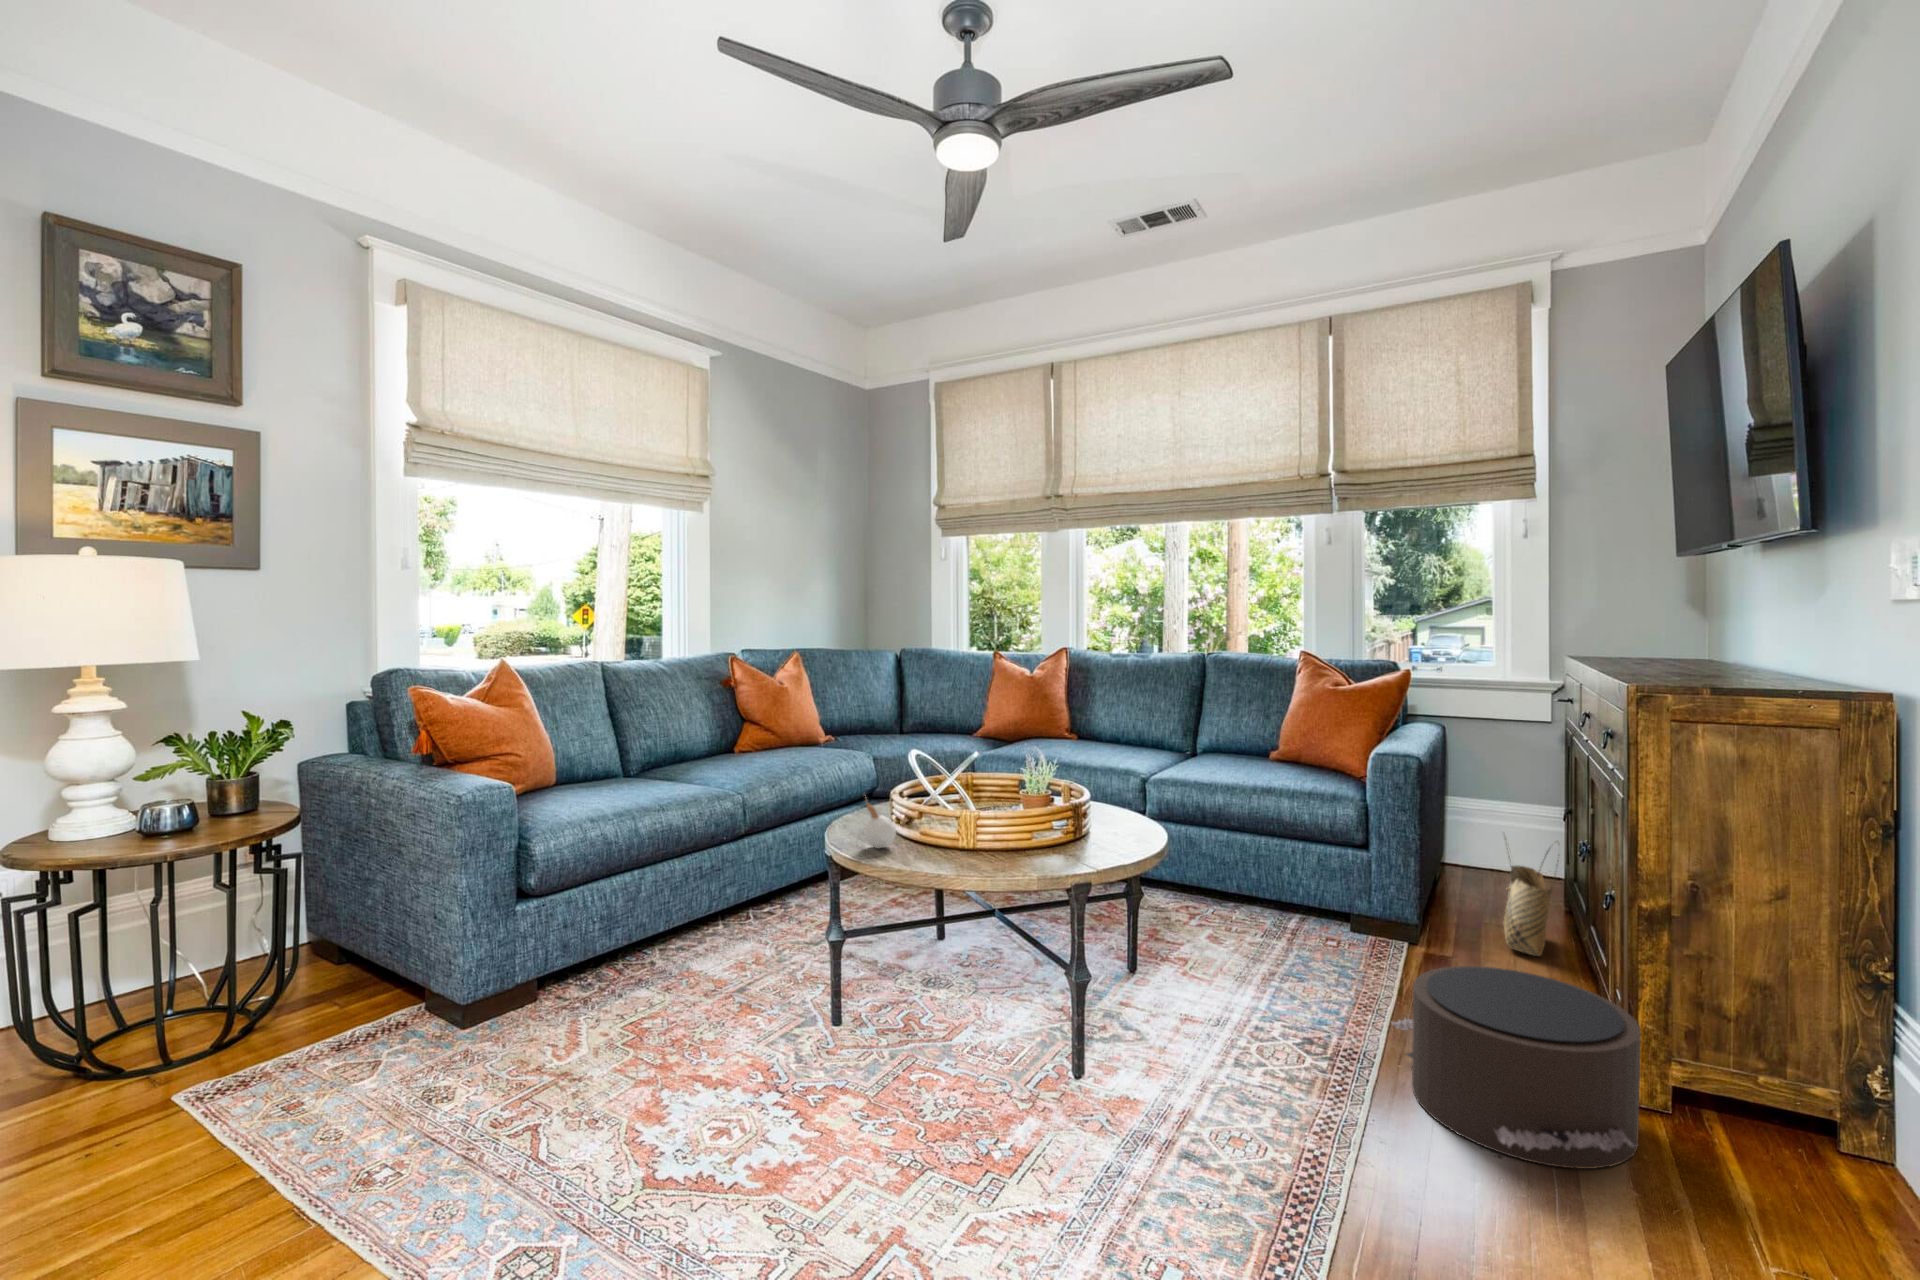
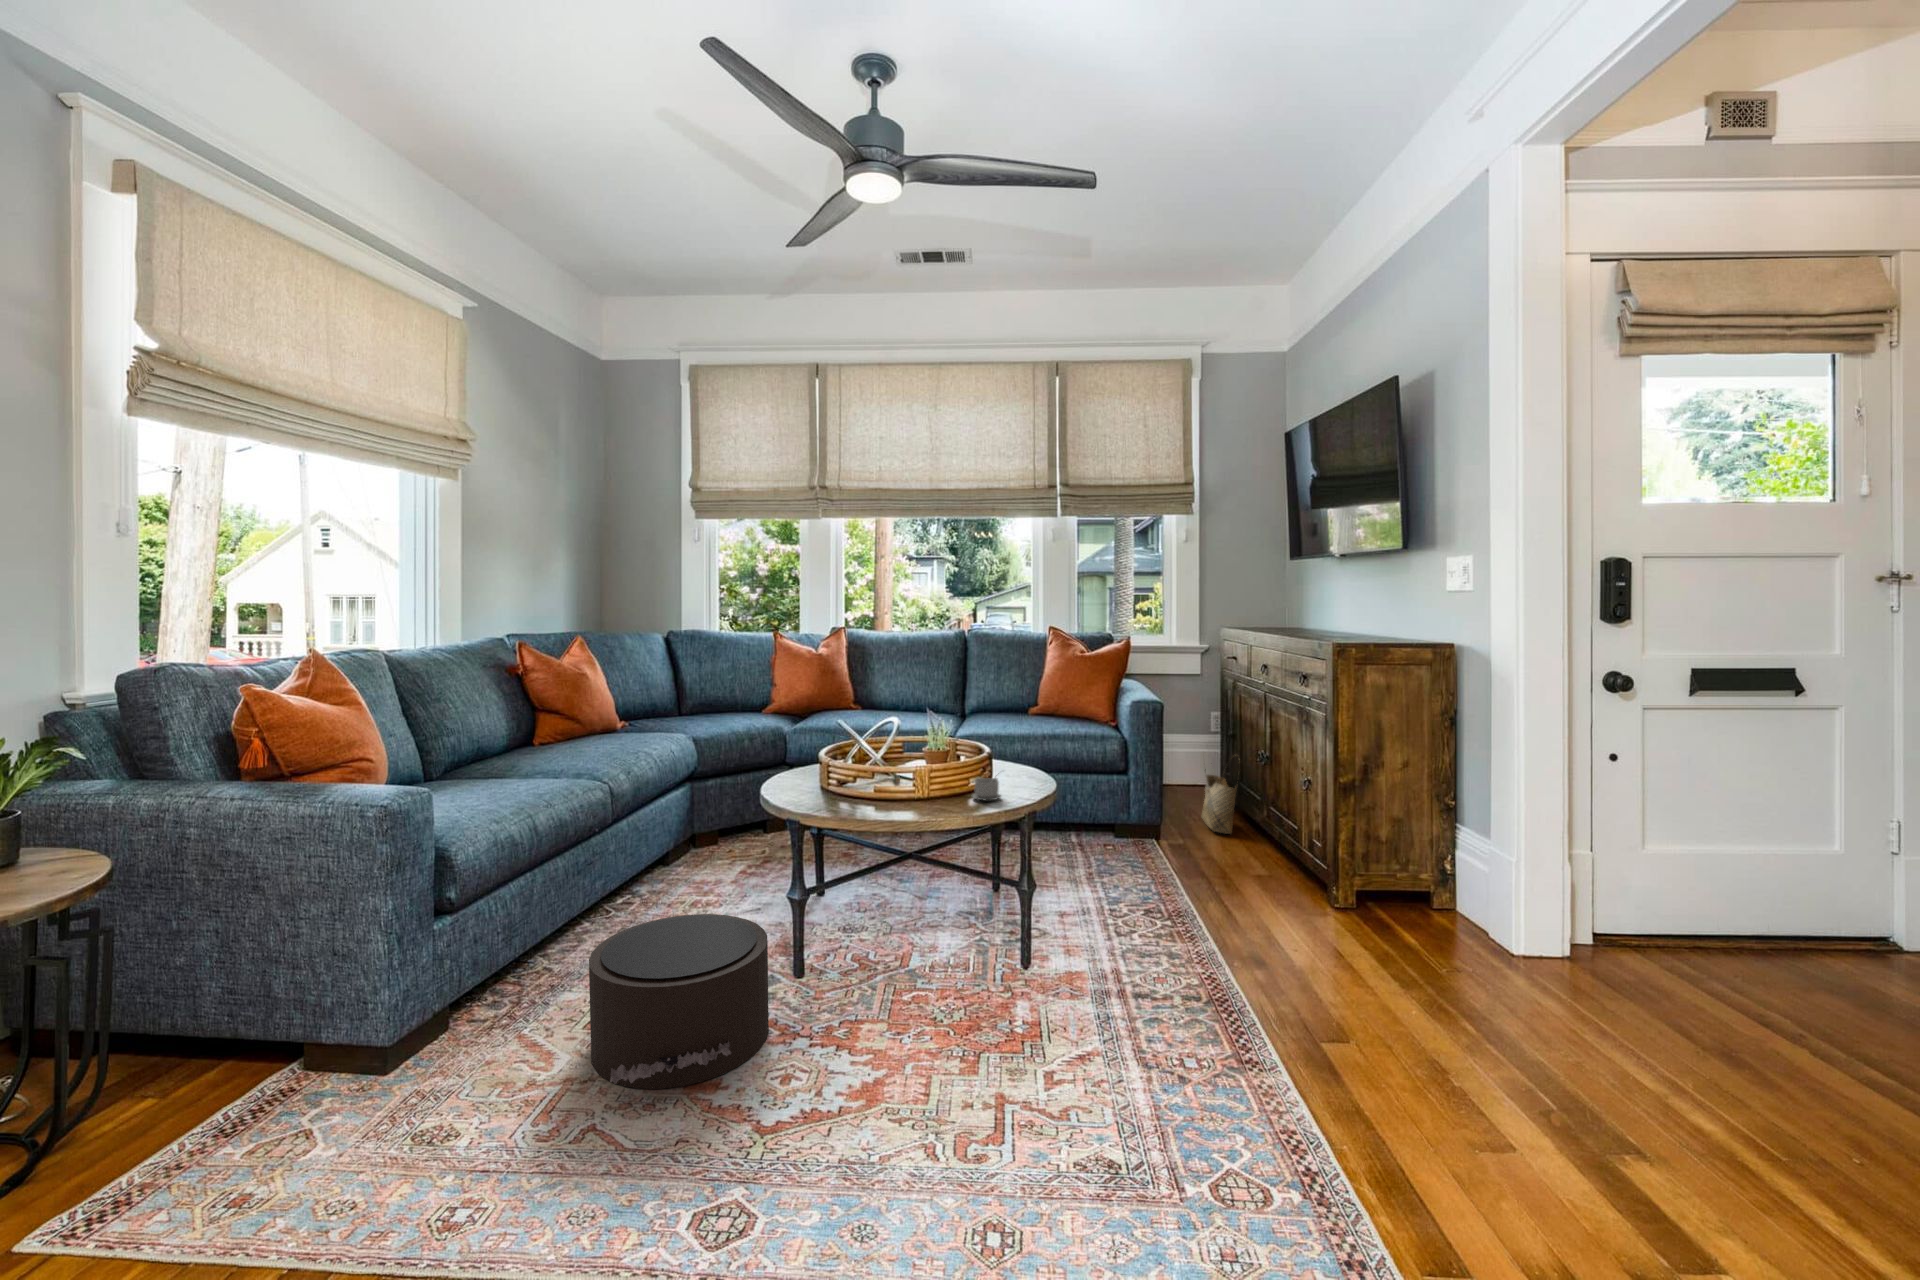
candle: present [864,803,896,848] -> none [824,761,854,809]
teacup: none [1031,825,1078,861] -> present [972,773,1001,800]
pouf: present [1391,966,1641,1169] -> present [589,914,769,1089]

